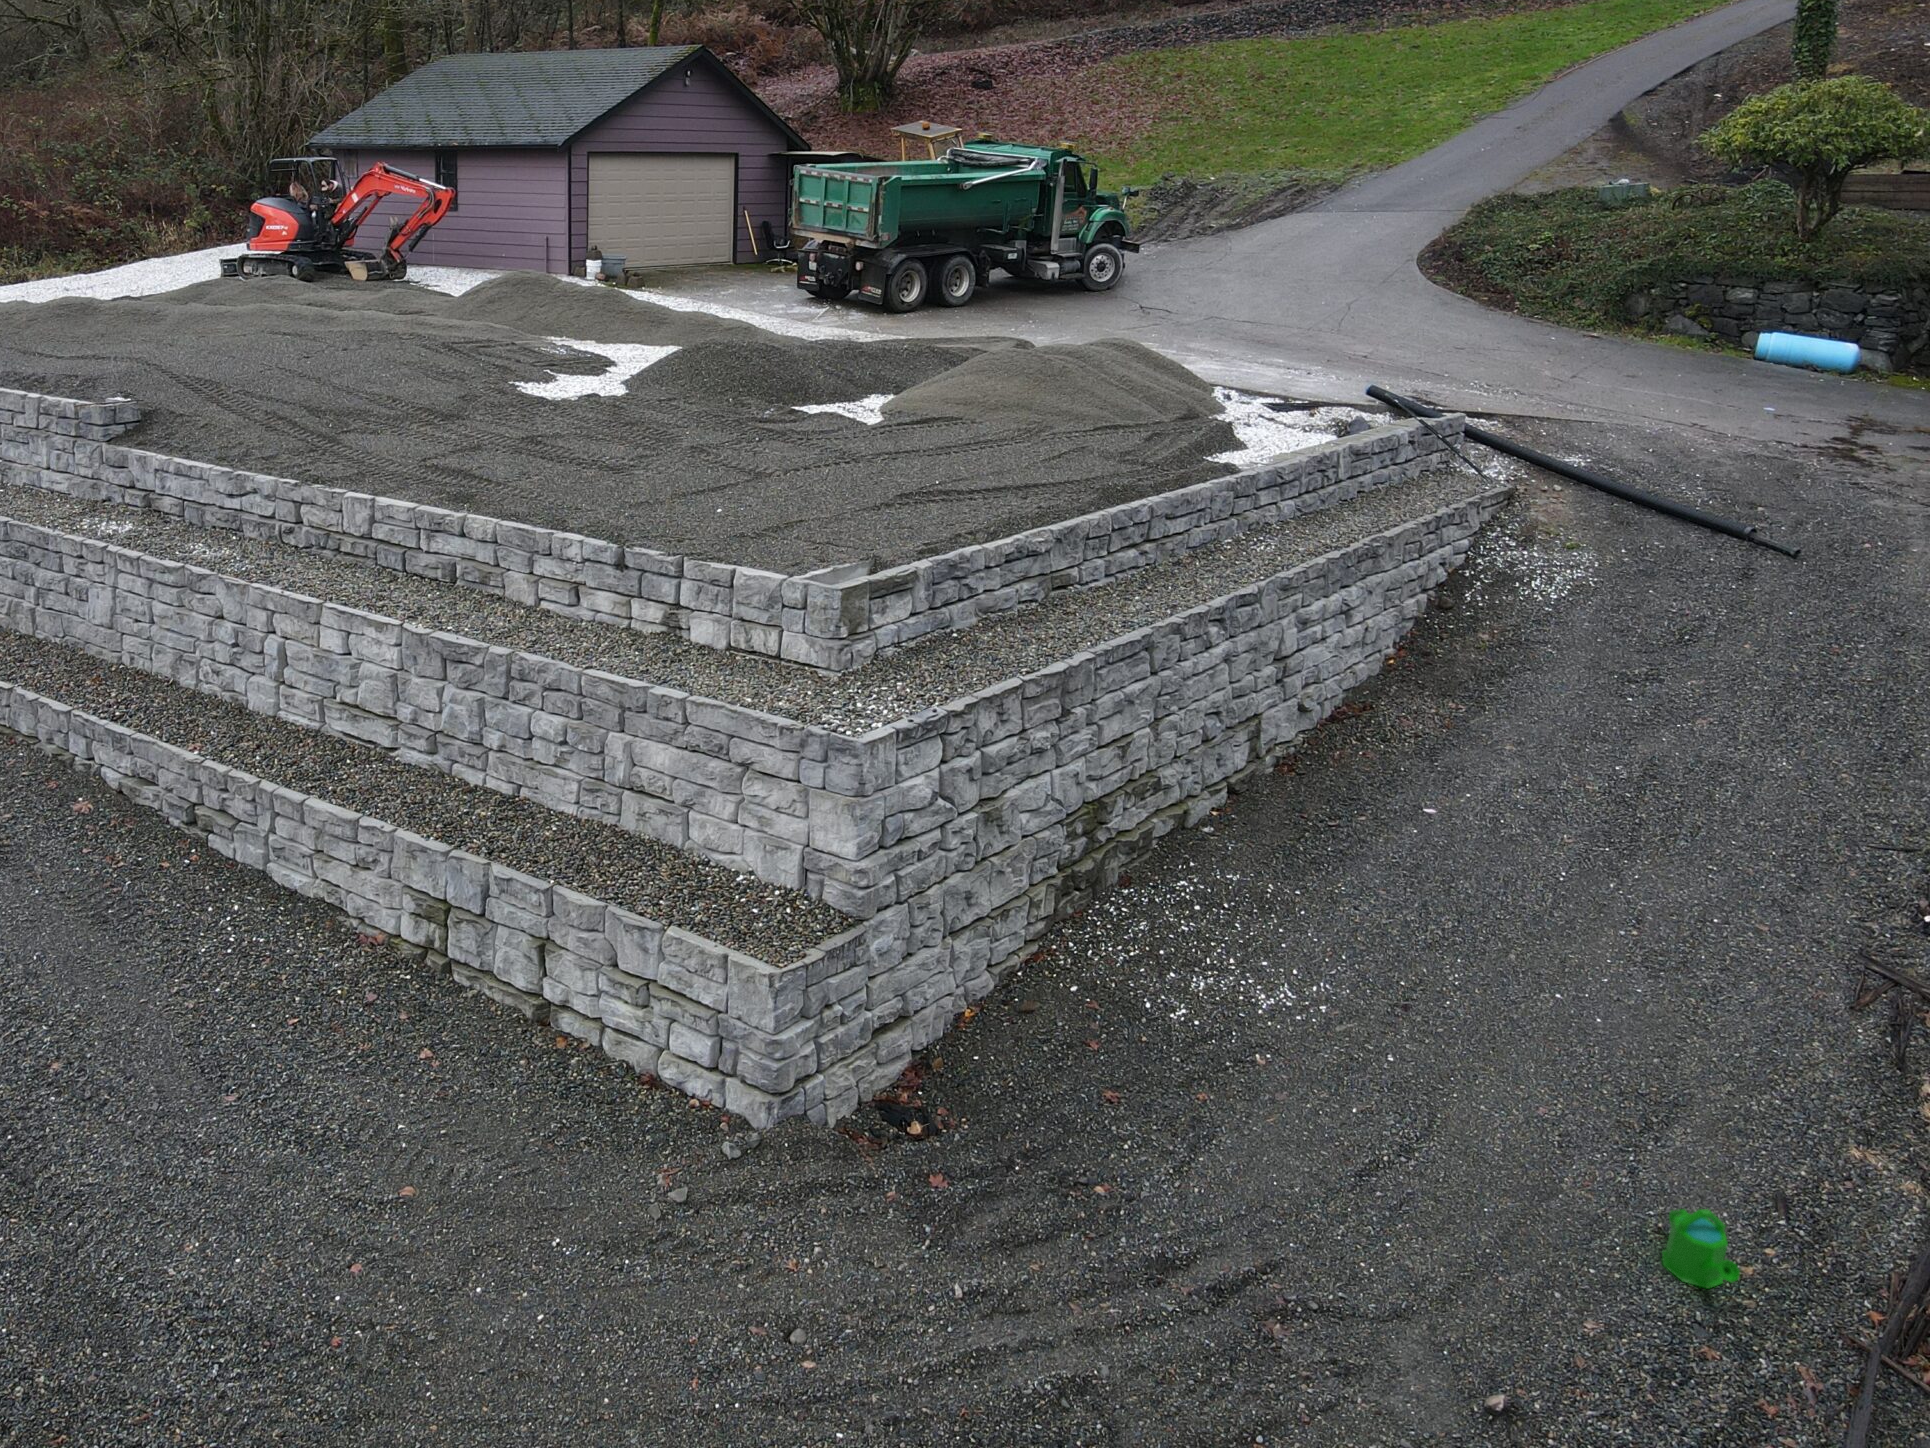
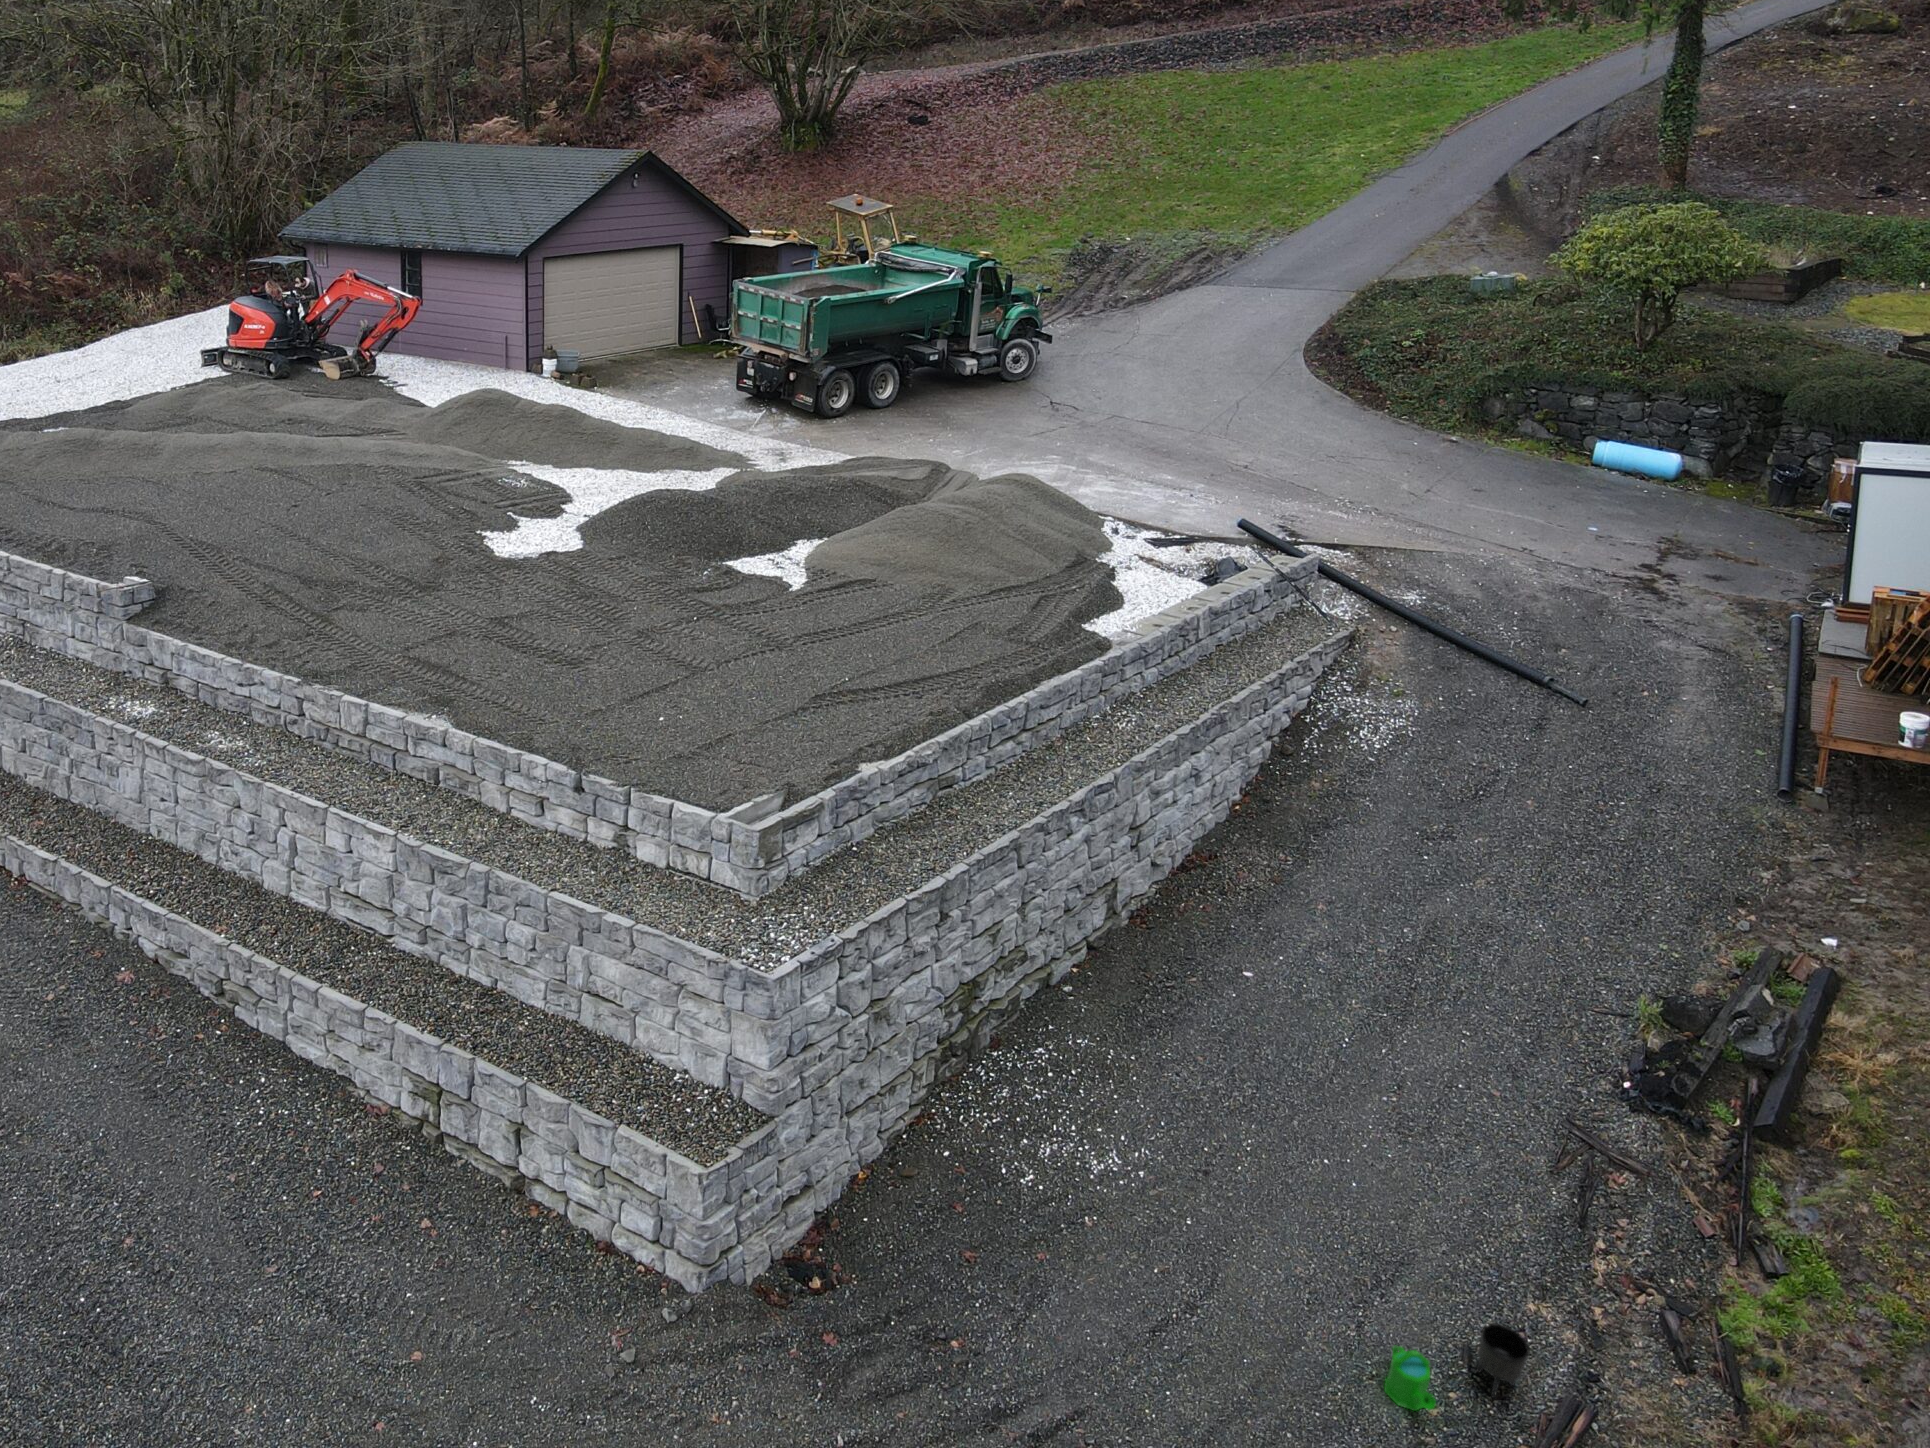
planter: none [1781,1181,1860,1278] -> present [1477,1324,1530,1398]

